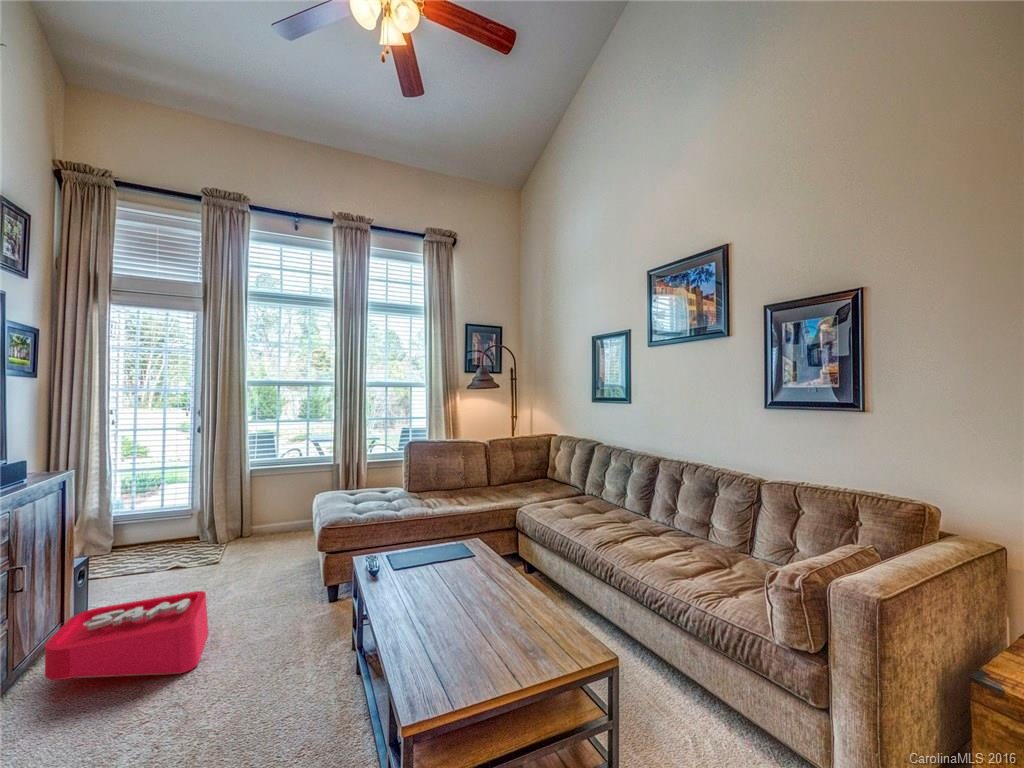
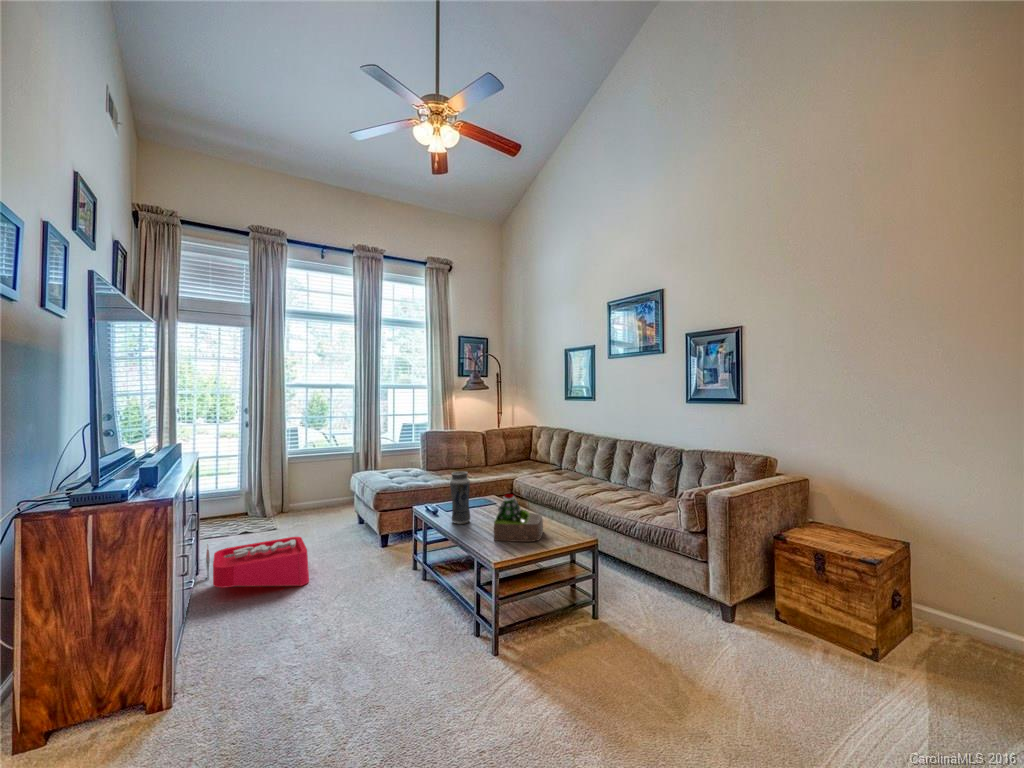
vase: none [385,516,418,602] -> present [450,472,470,524]
succulent plant: none [434,562,525,655] -> present [494,494,543,542]

